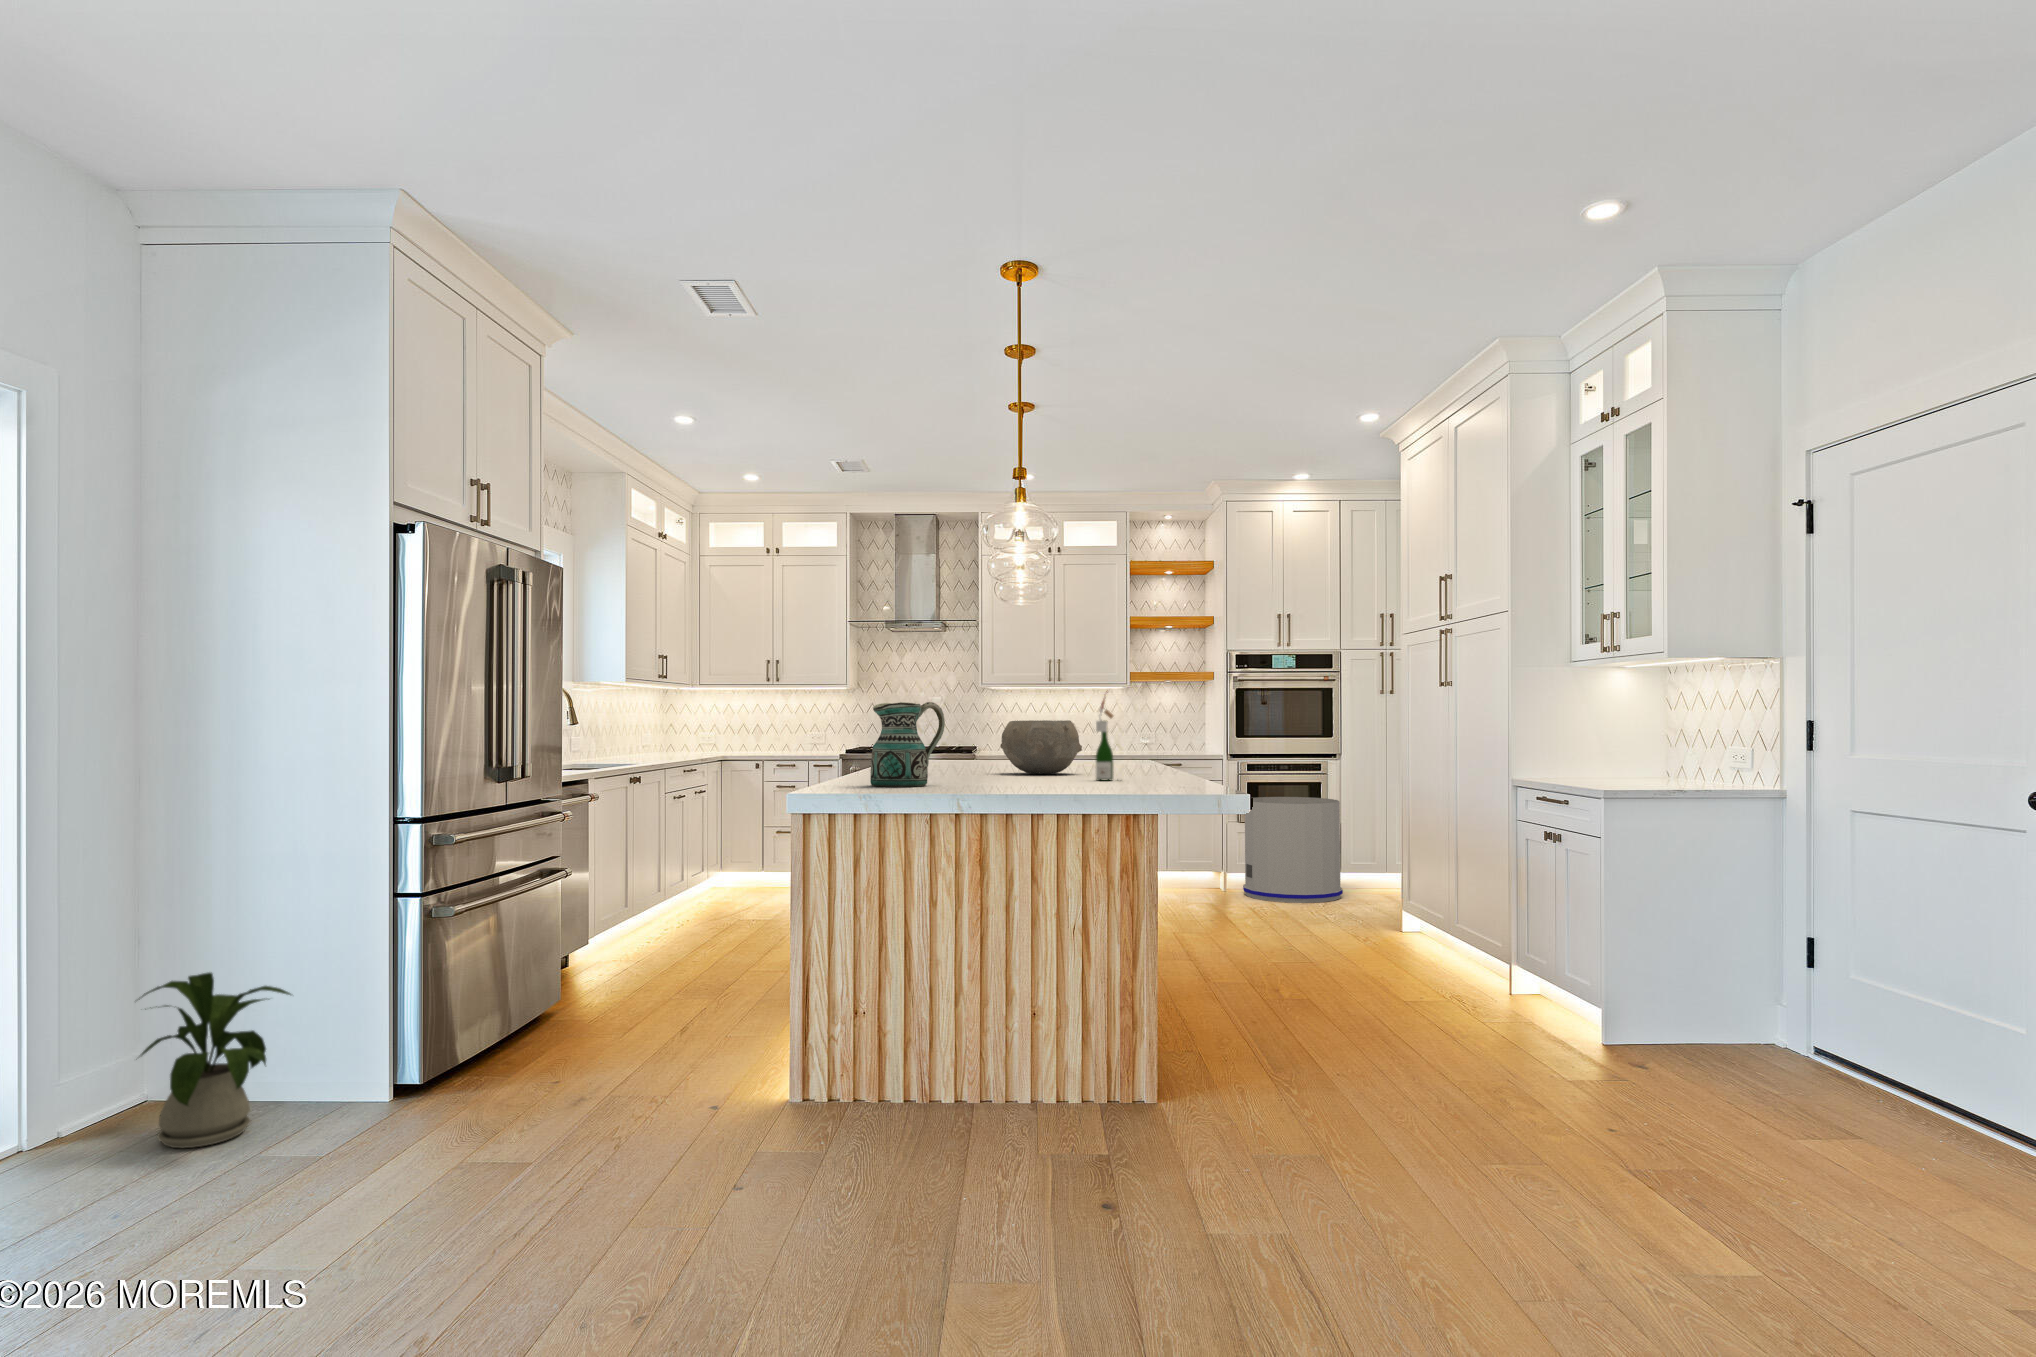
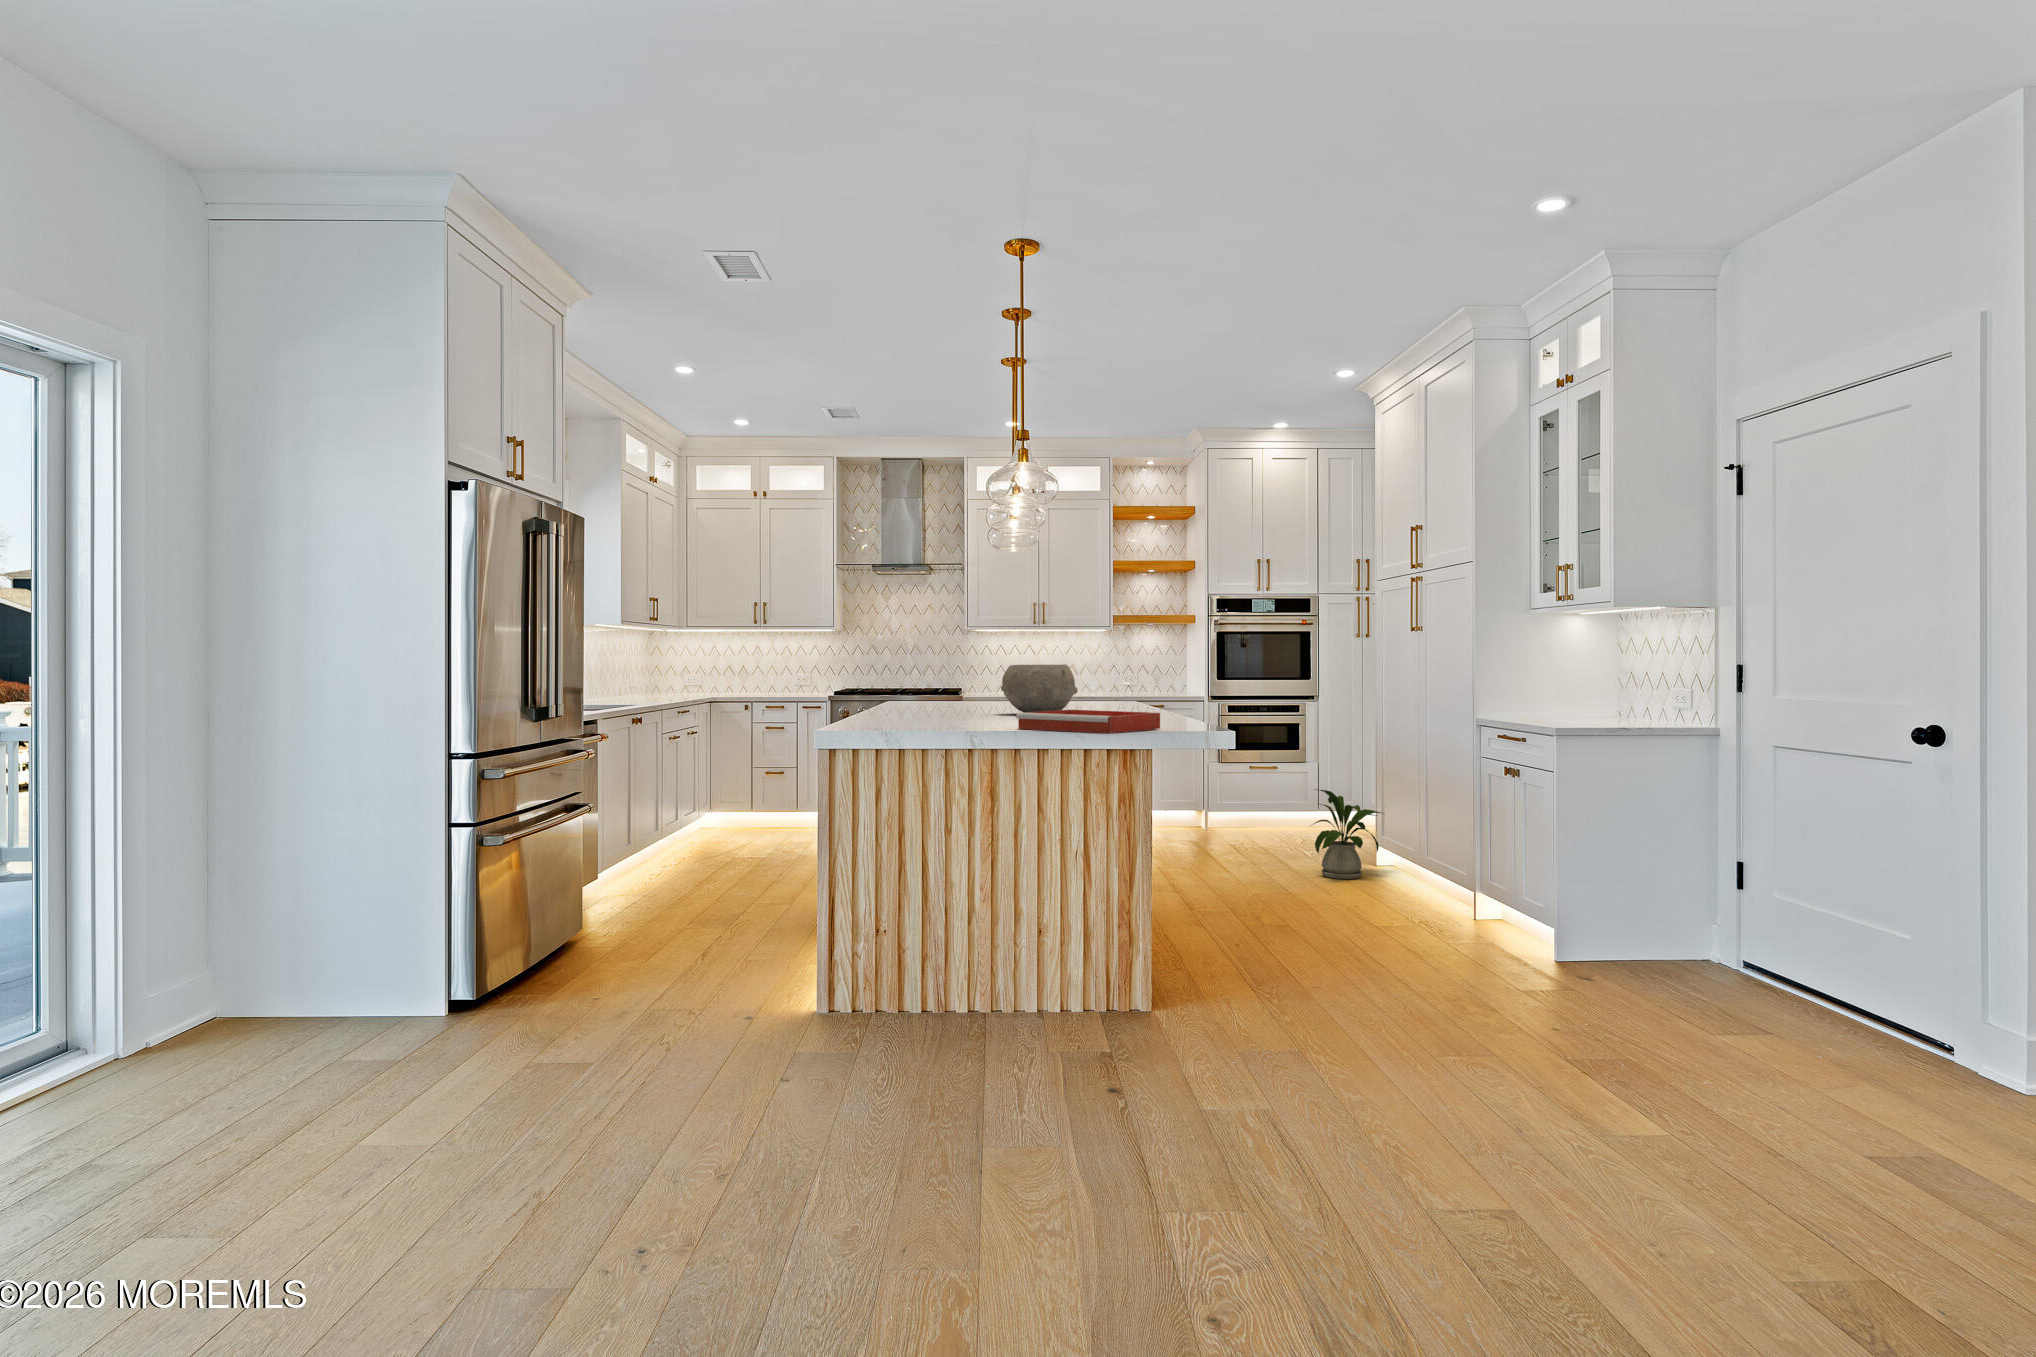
wine bottle: present [1096,691,1113,780] -> none [1093,636,1118,720]
ceramic pitcher: present [870,702,945,787] -> none [889,648,957,726]
tray: none [1006,769,1165,795] -> present [1016,710,1160,733]
trash can: present [1243,797,1343,903] -> none [1221,736,1315,837]
house plant: present [139,972,291,1148] -> present [1314,790,1384,879]

